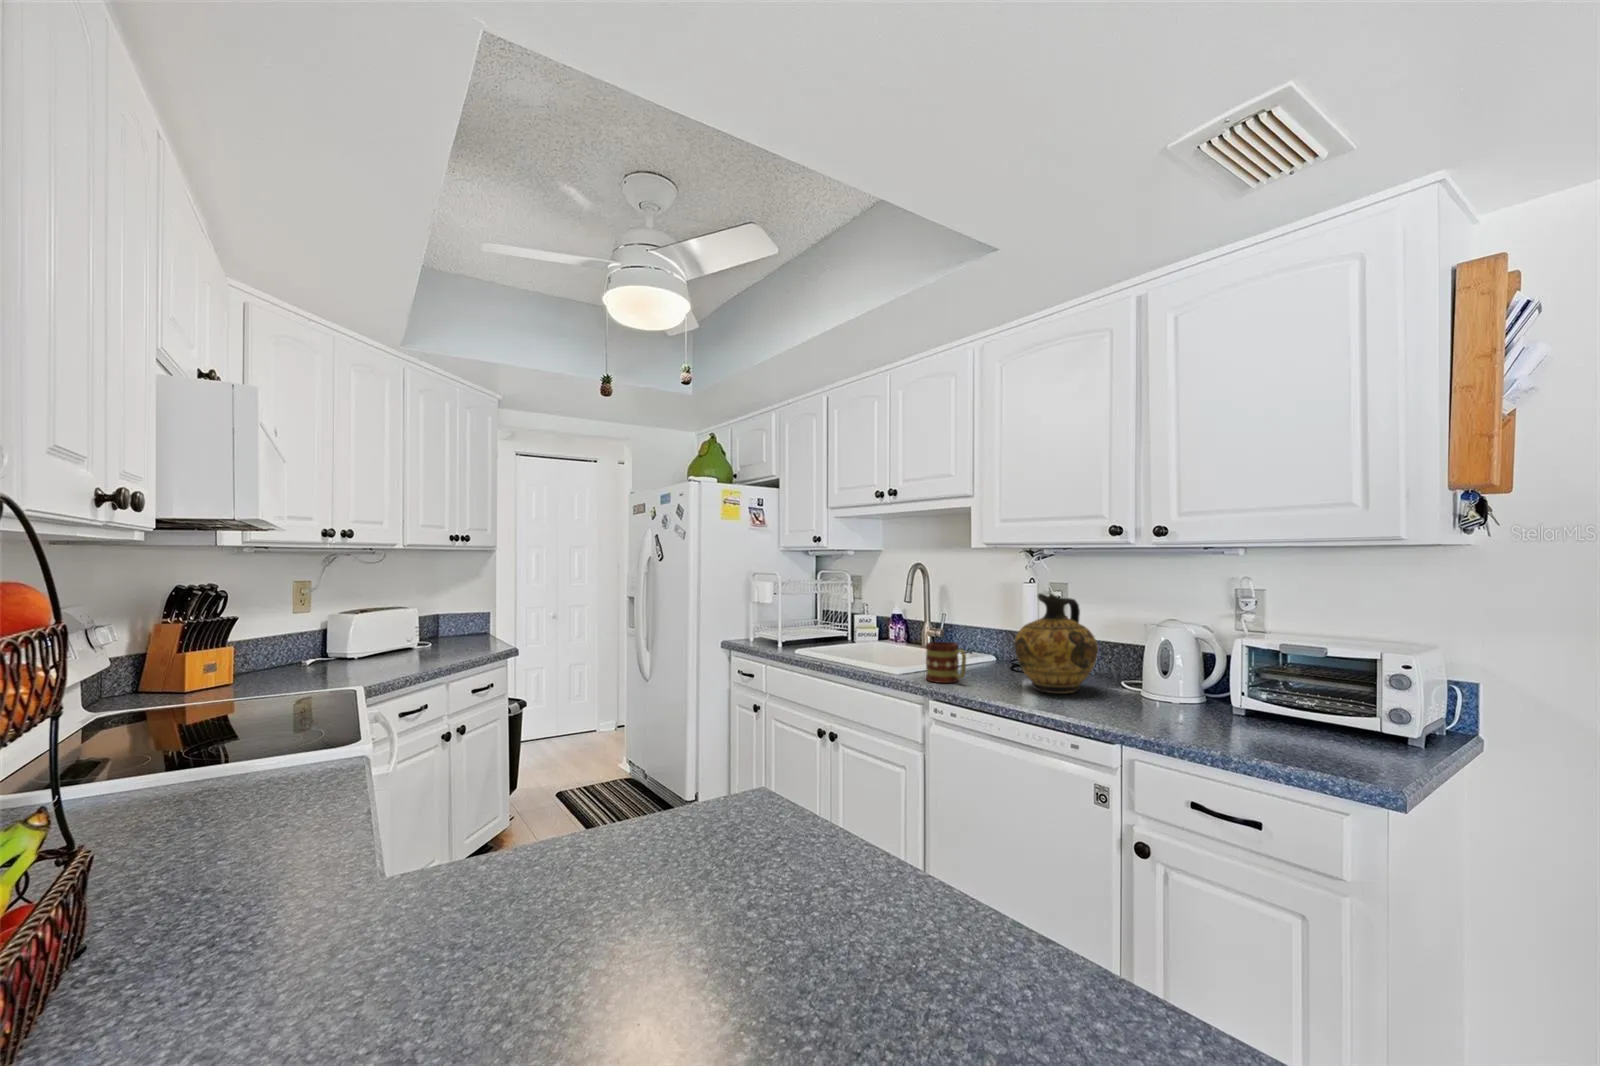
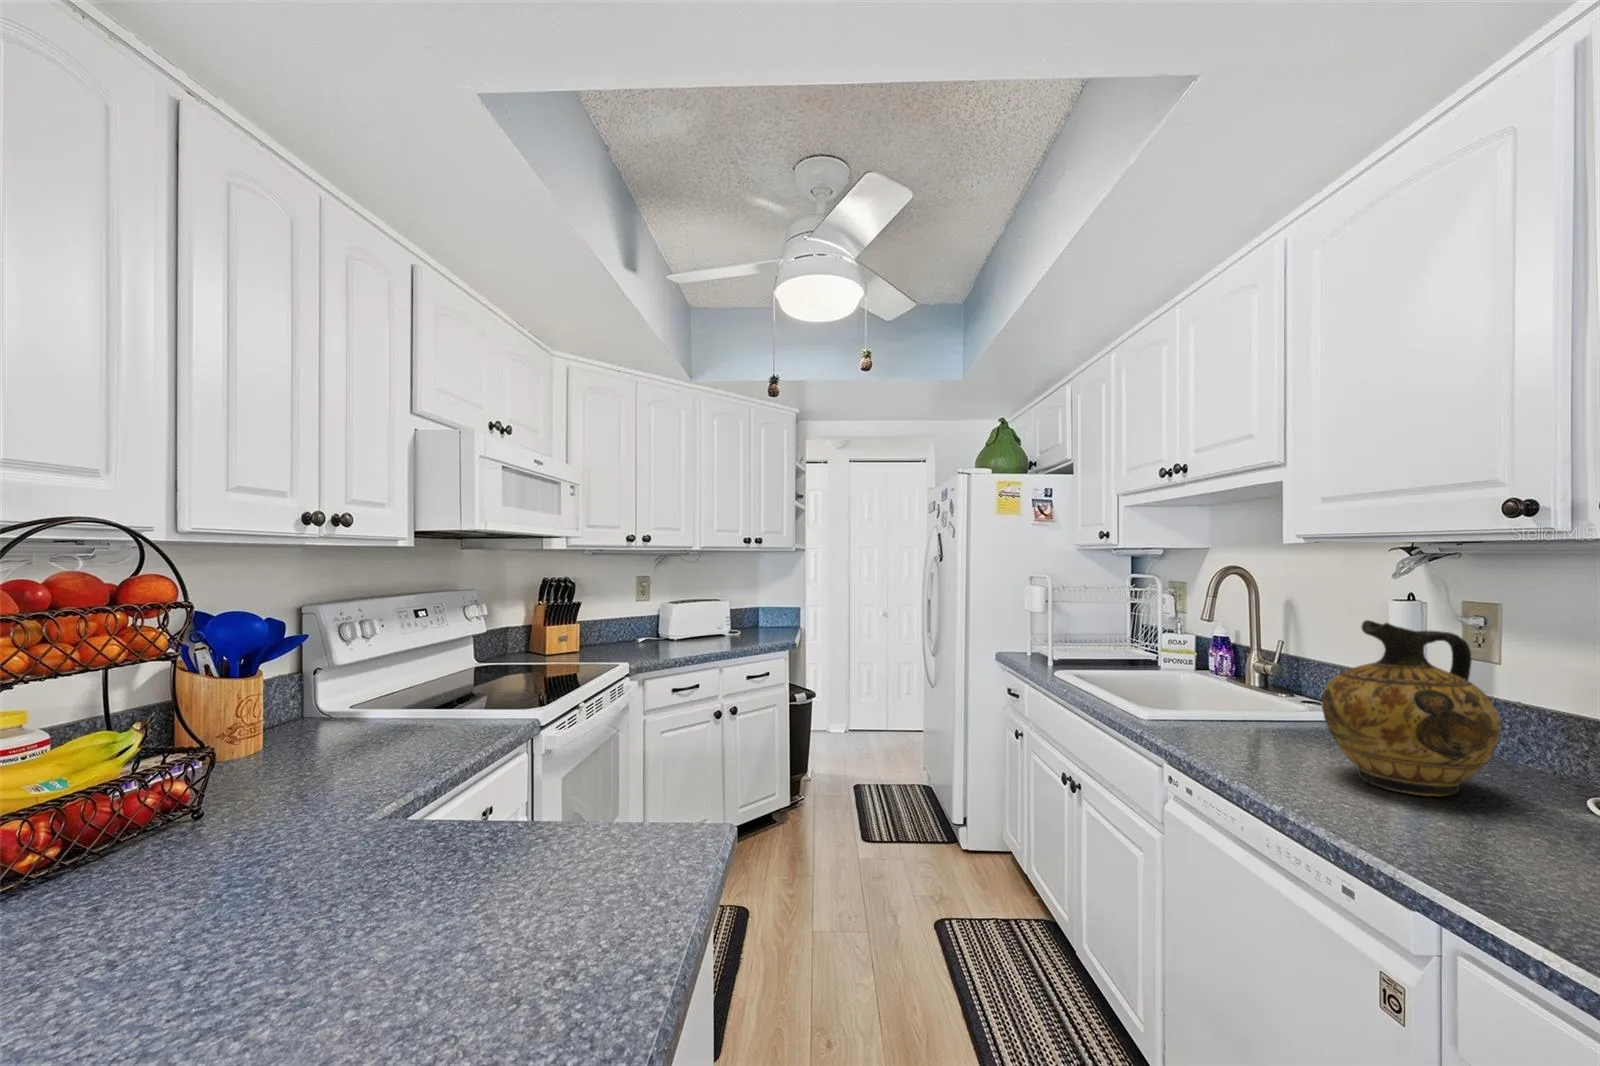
mug: present [926,642,966,683] -> none [1184,680,1240,744]

